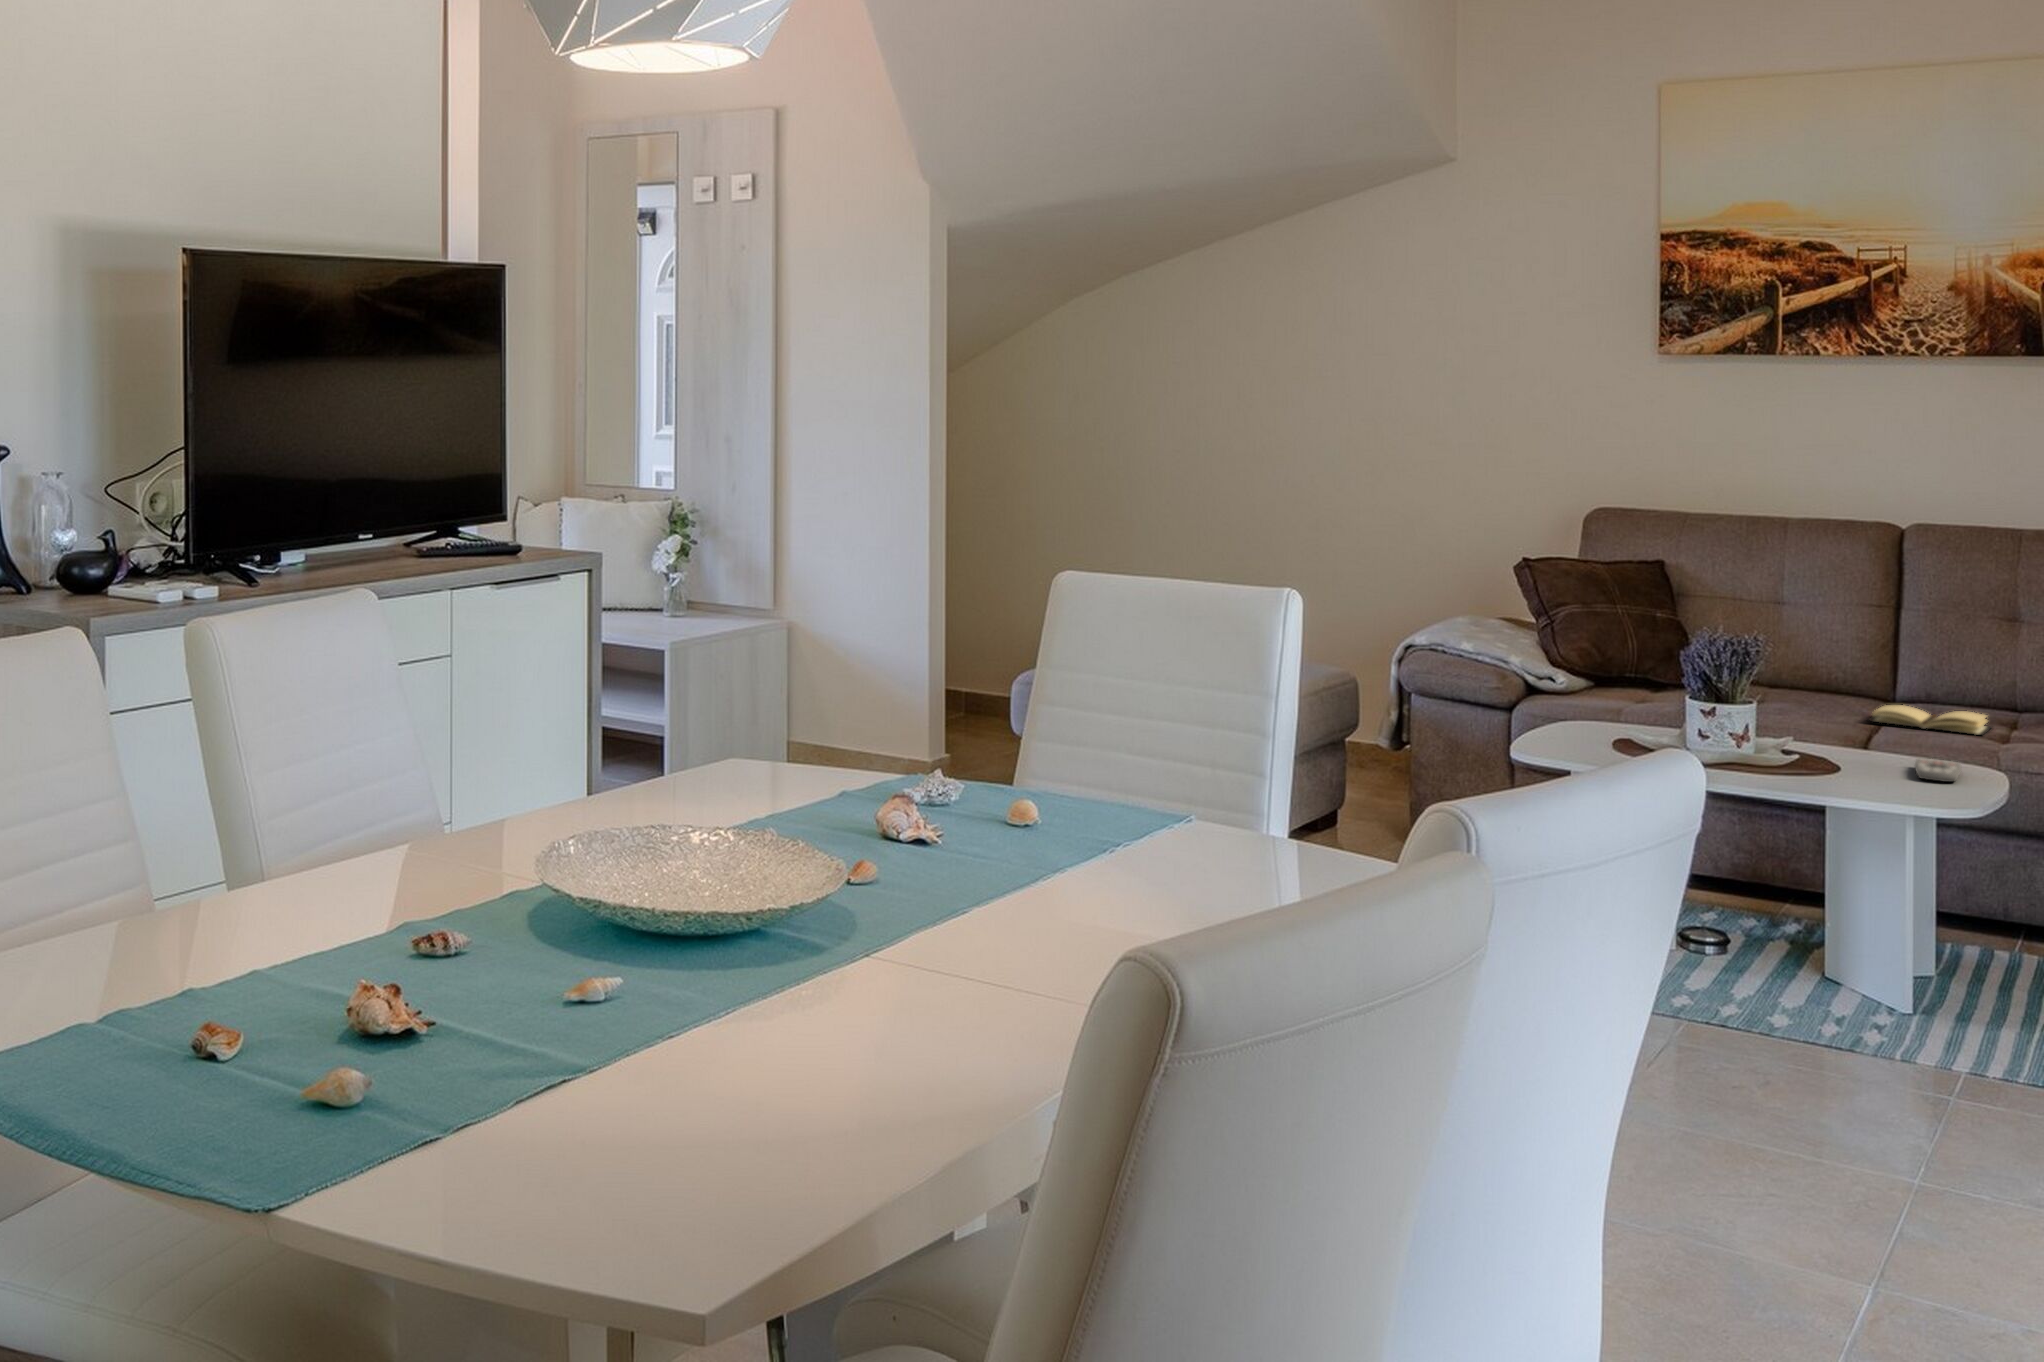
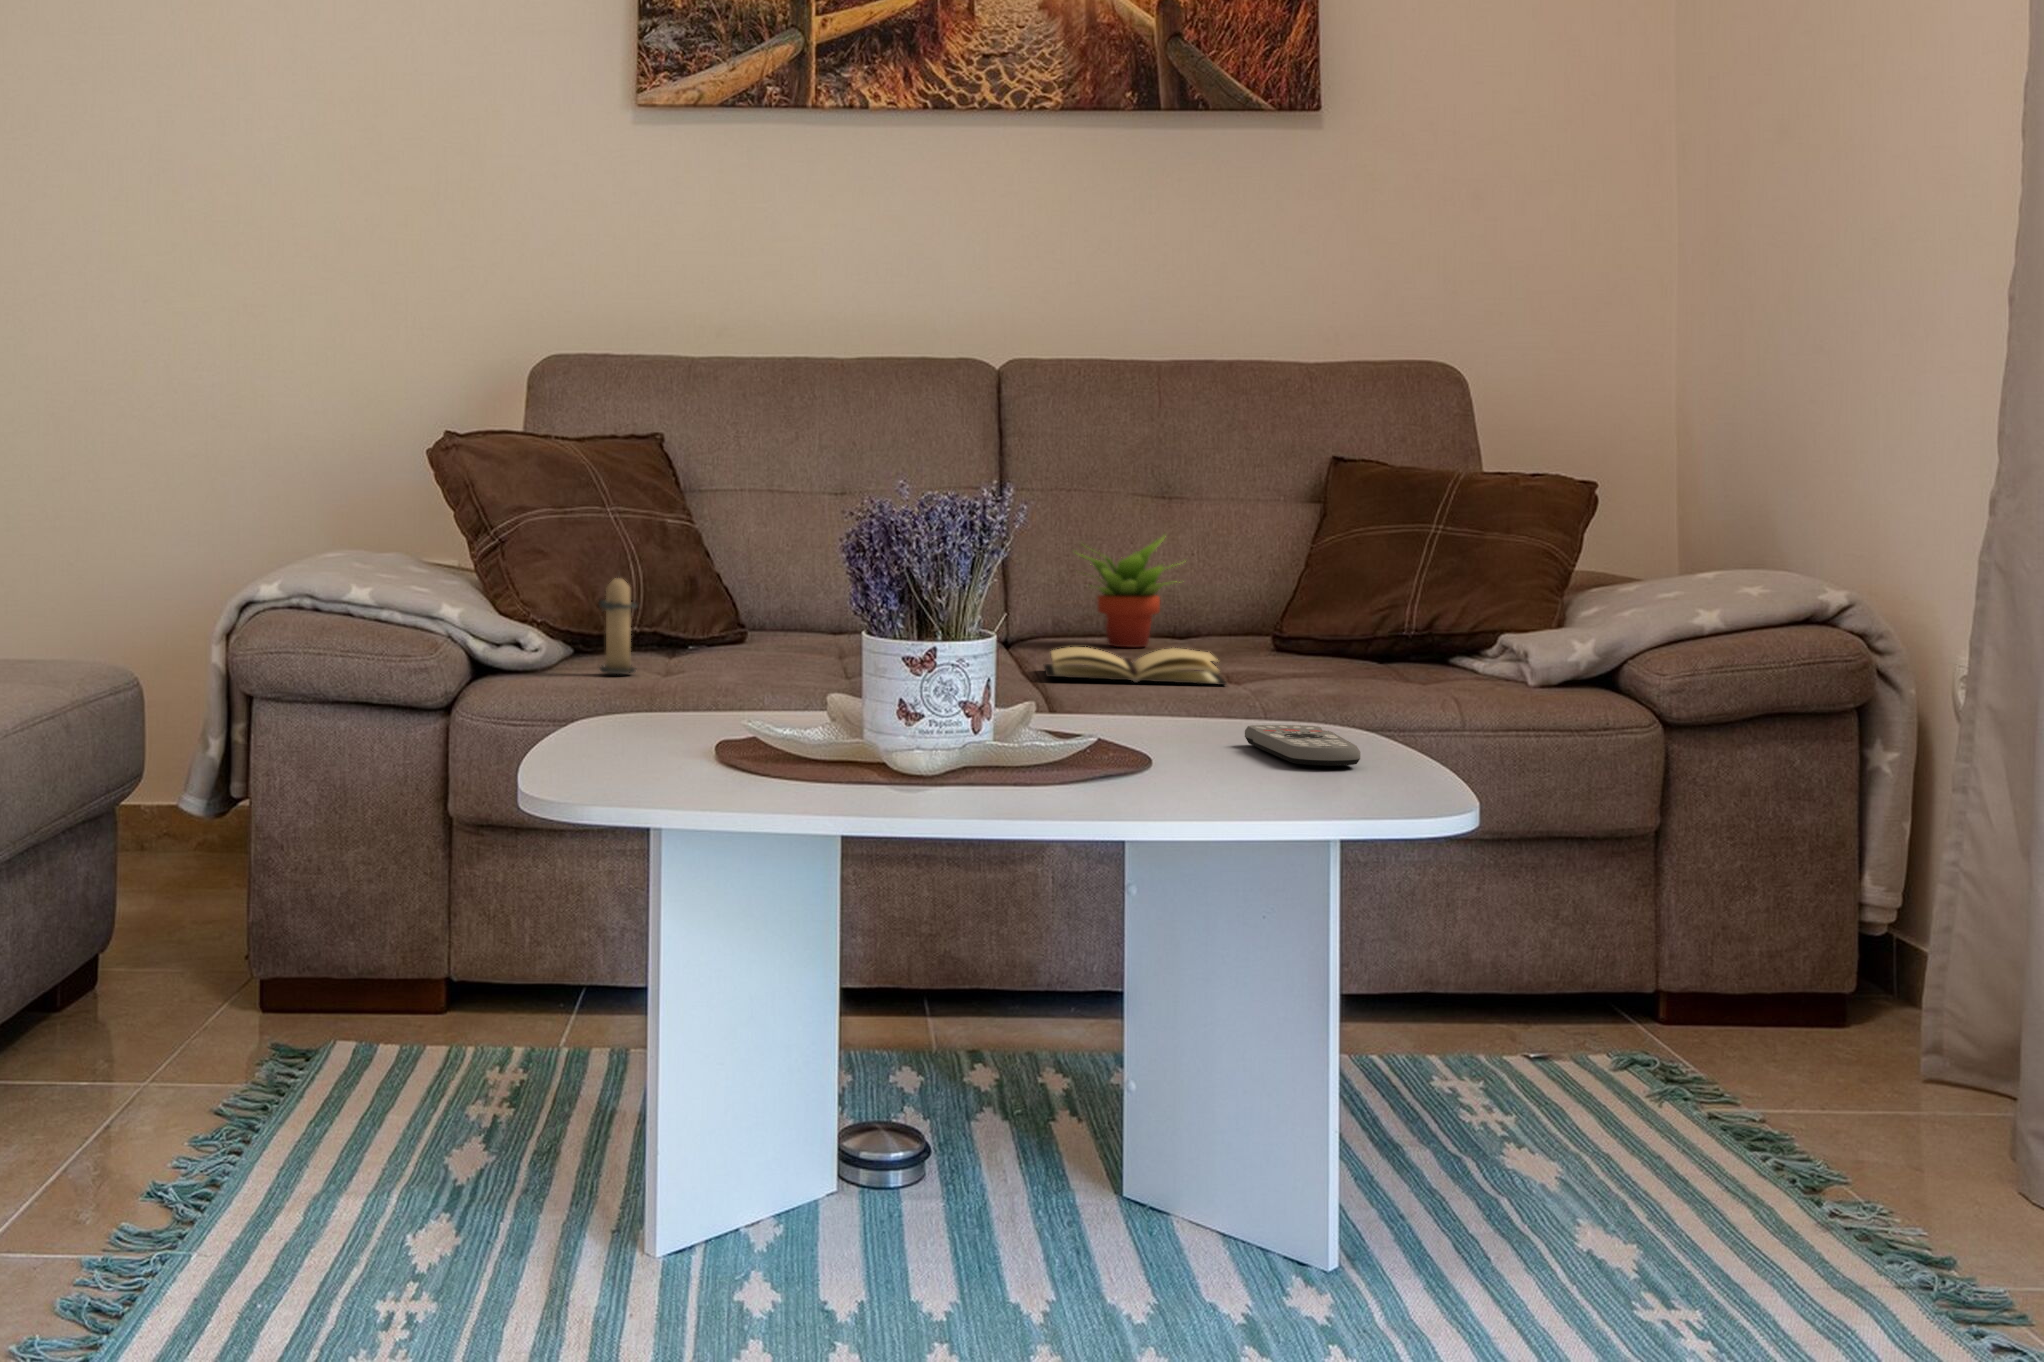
succulent plant: none [1929,637,2017,706] -> present [1074,535,1186,647]
candle: none [1593,644,1623,699] -> present [599,578,639,674]

